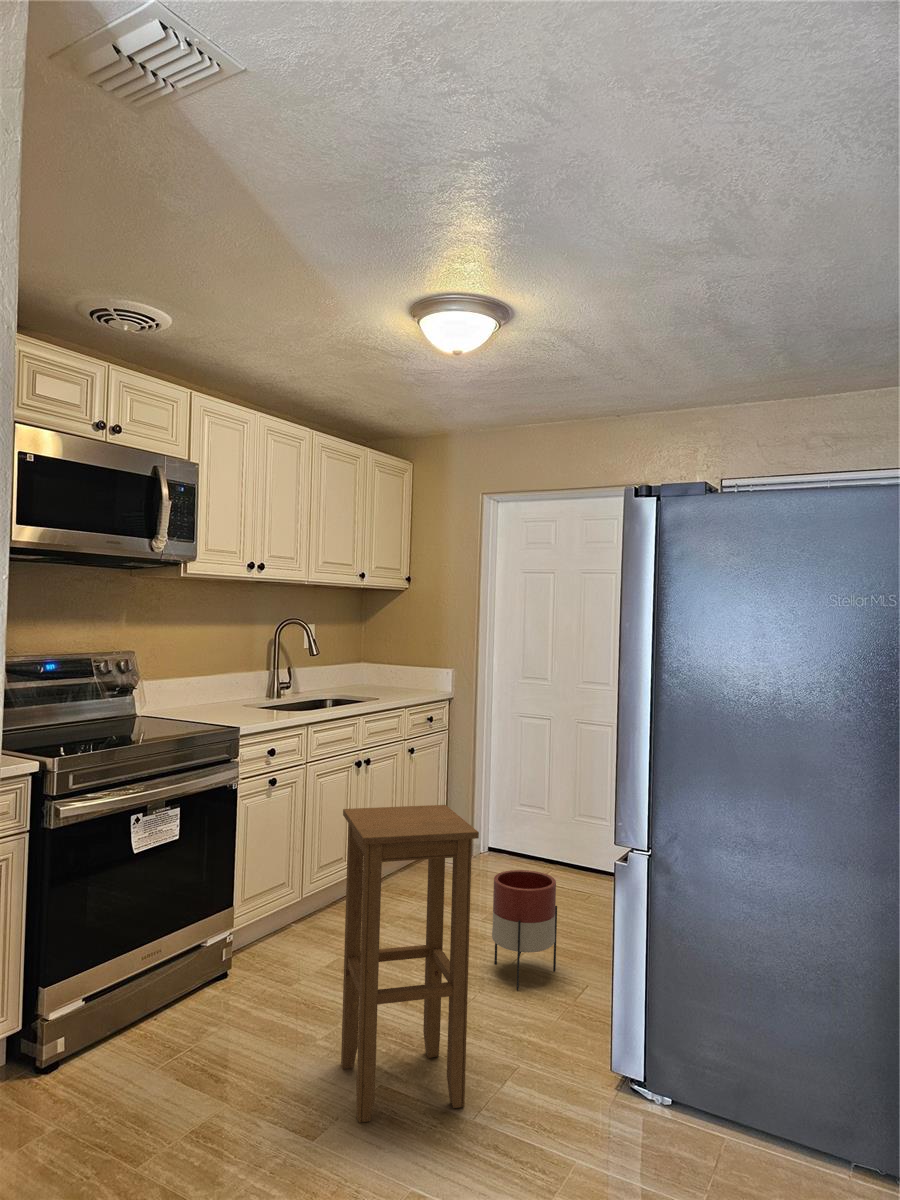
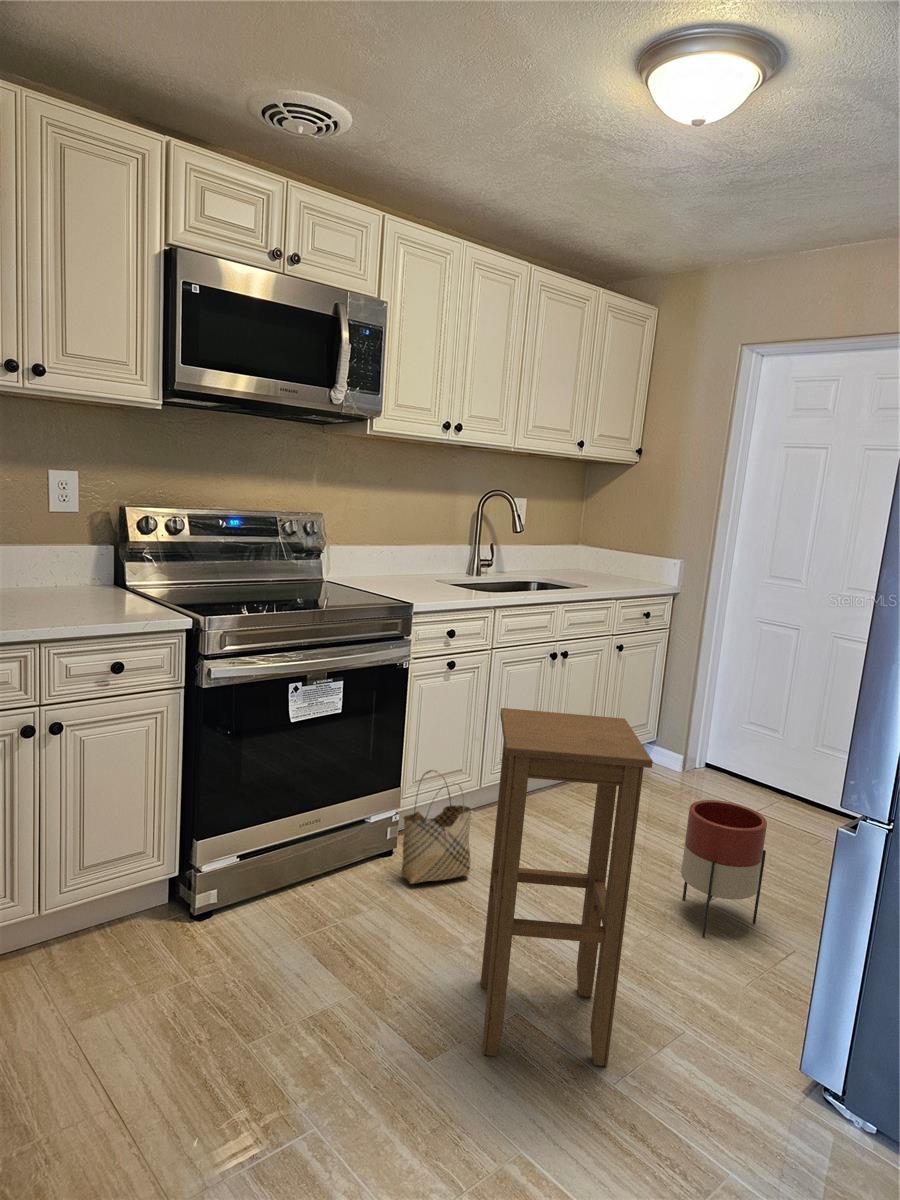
woven basket: none [243,882,308,995] -> present [401,770,471,884]

